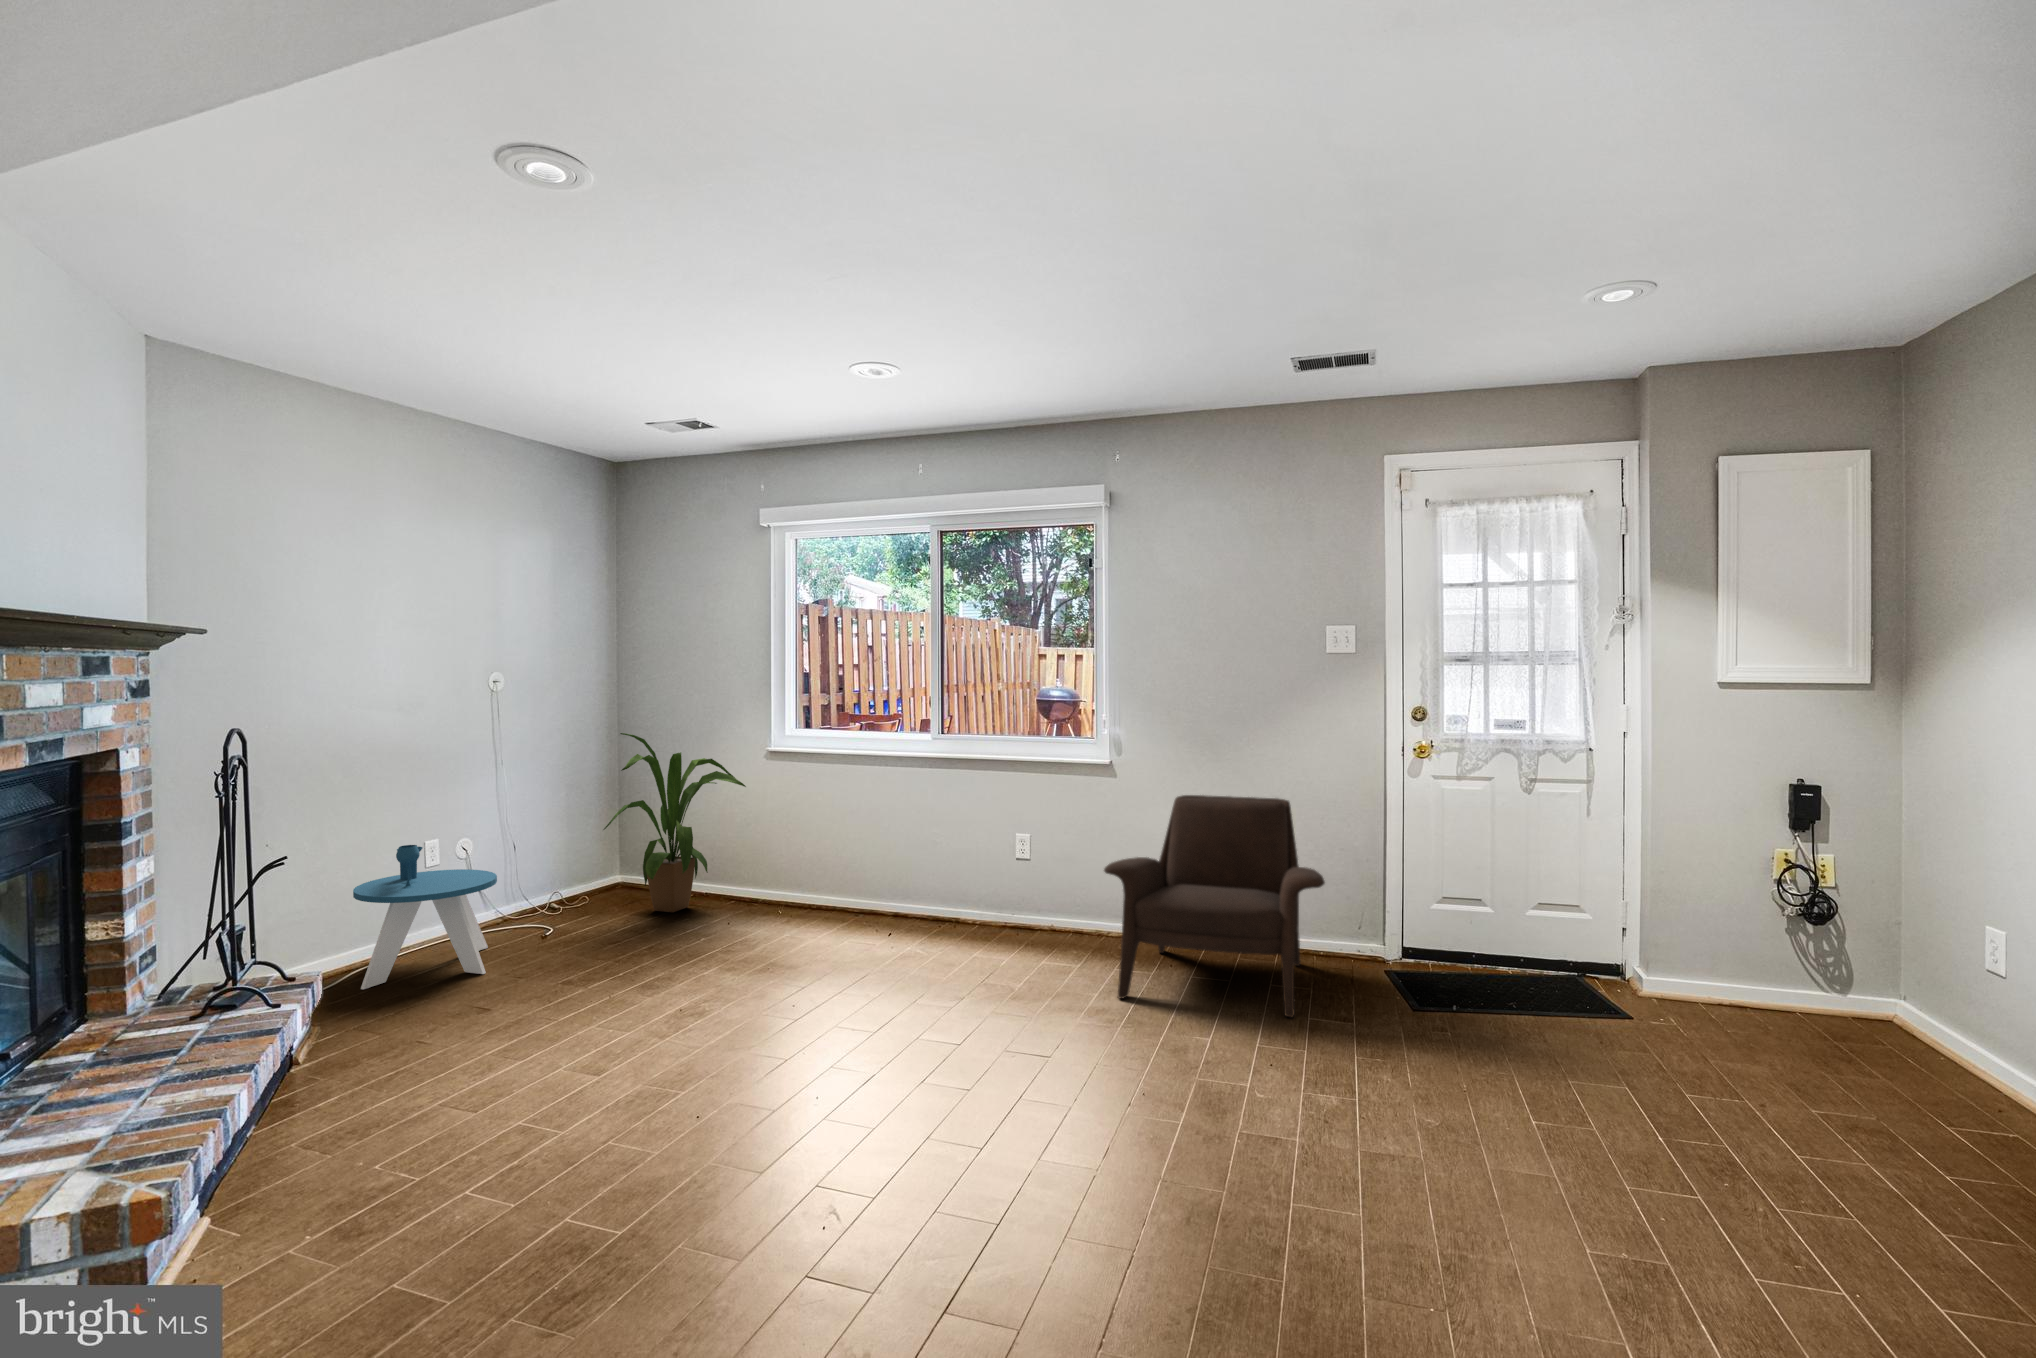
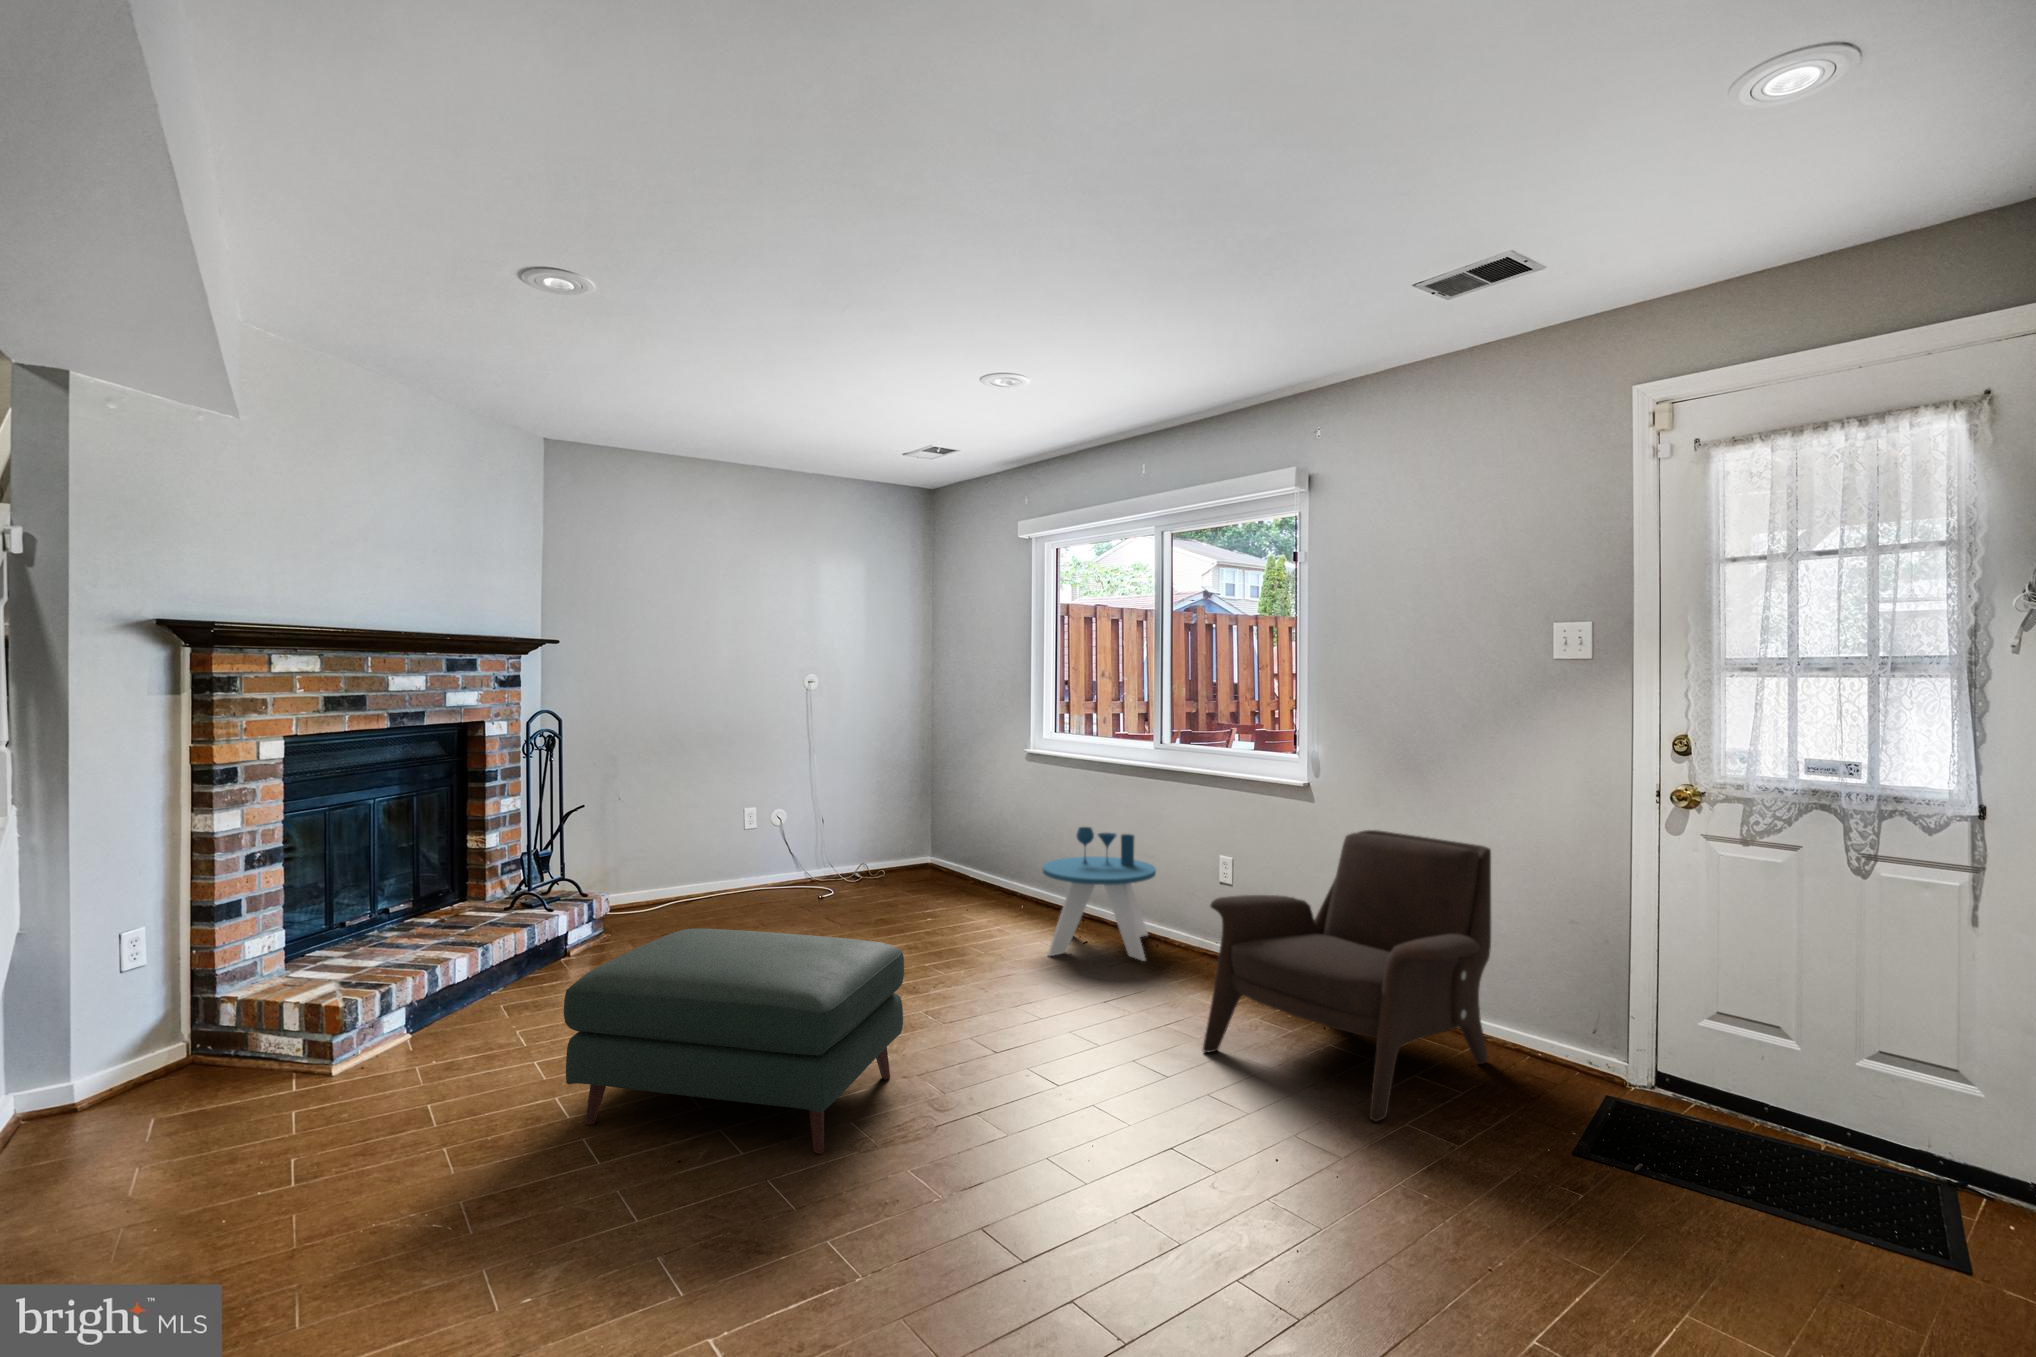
house plant: present [604,733,746,912] -> none [878,729,1001,893]
side table: present [353,845,497,989] -> present [1043,827,1156,961]
ottoman: none [629,946,957,1204] -> present [564,928,904,1154]

